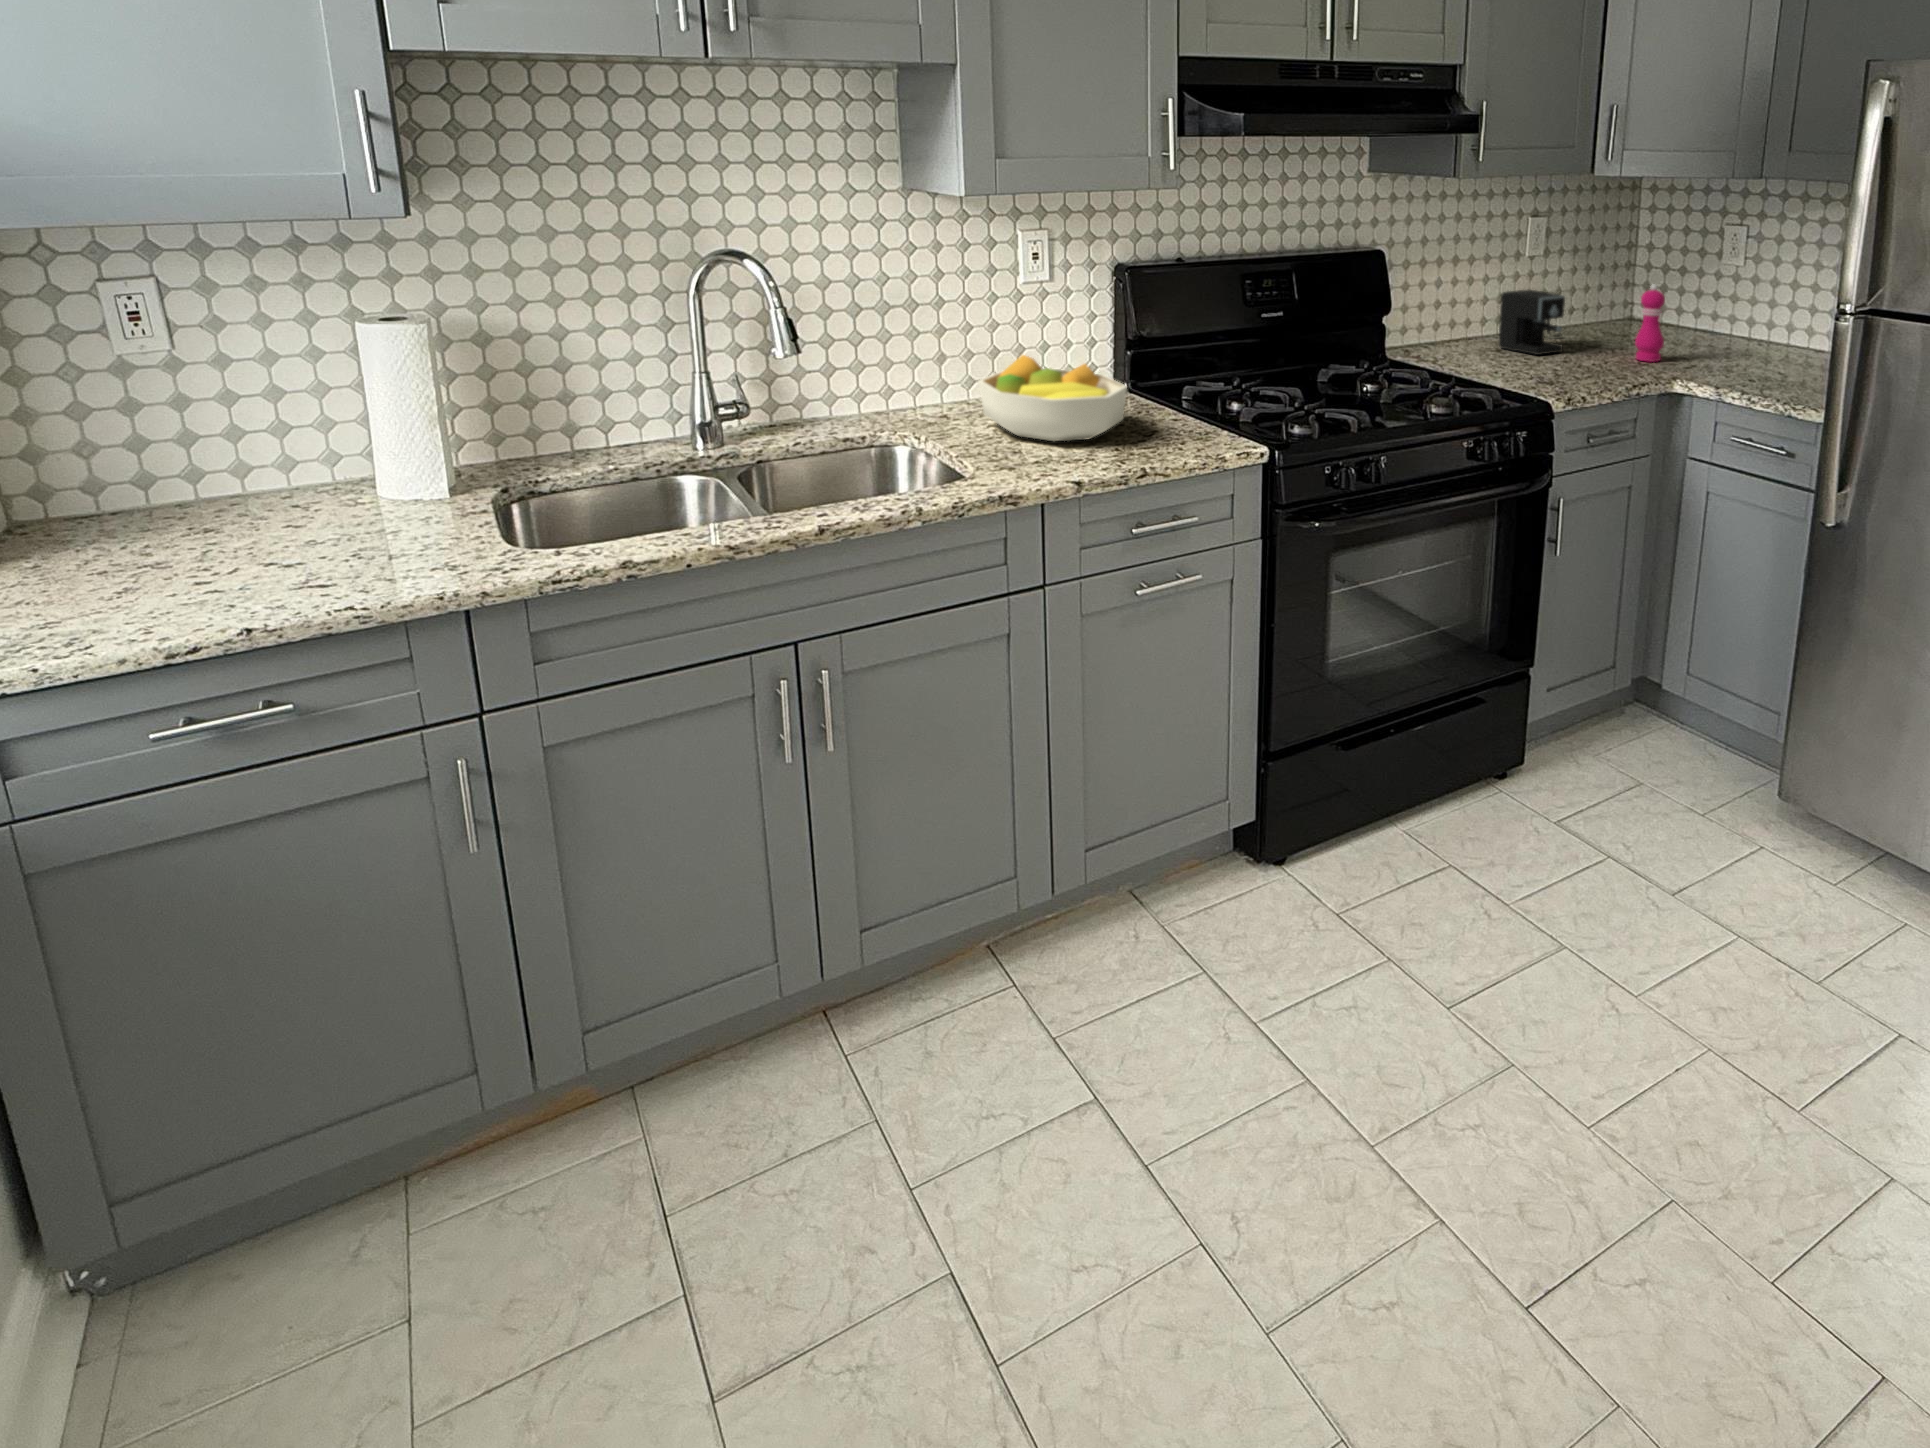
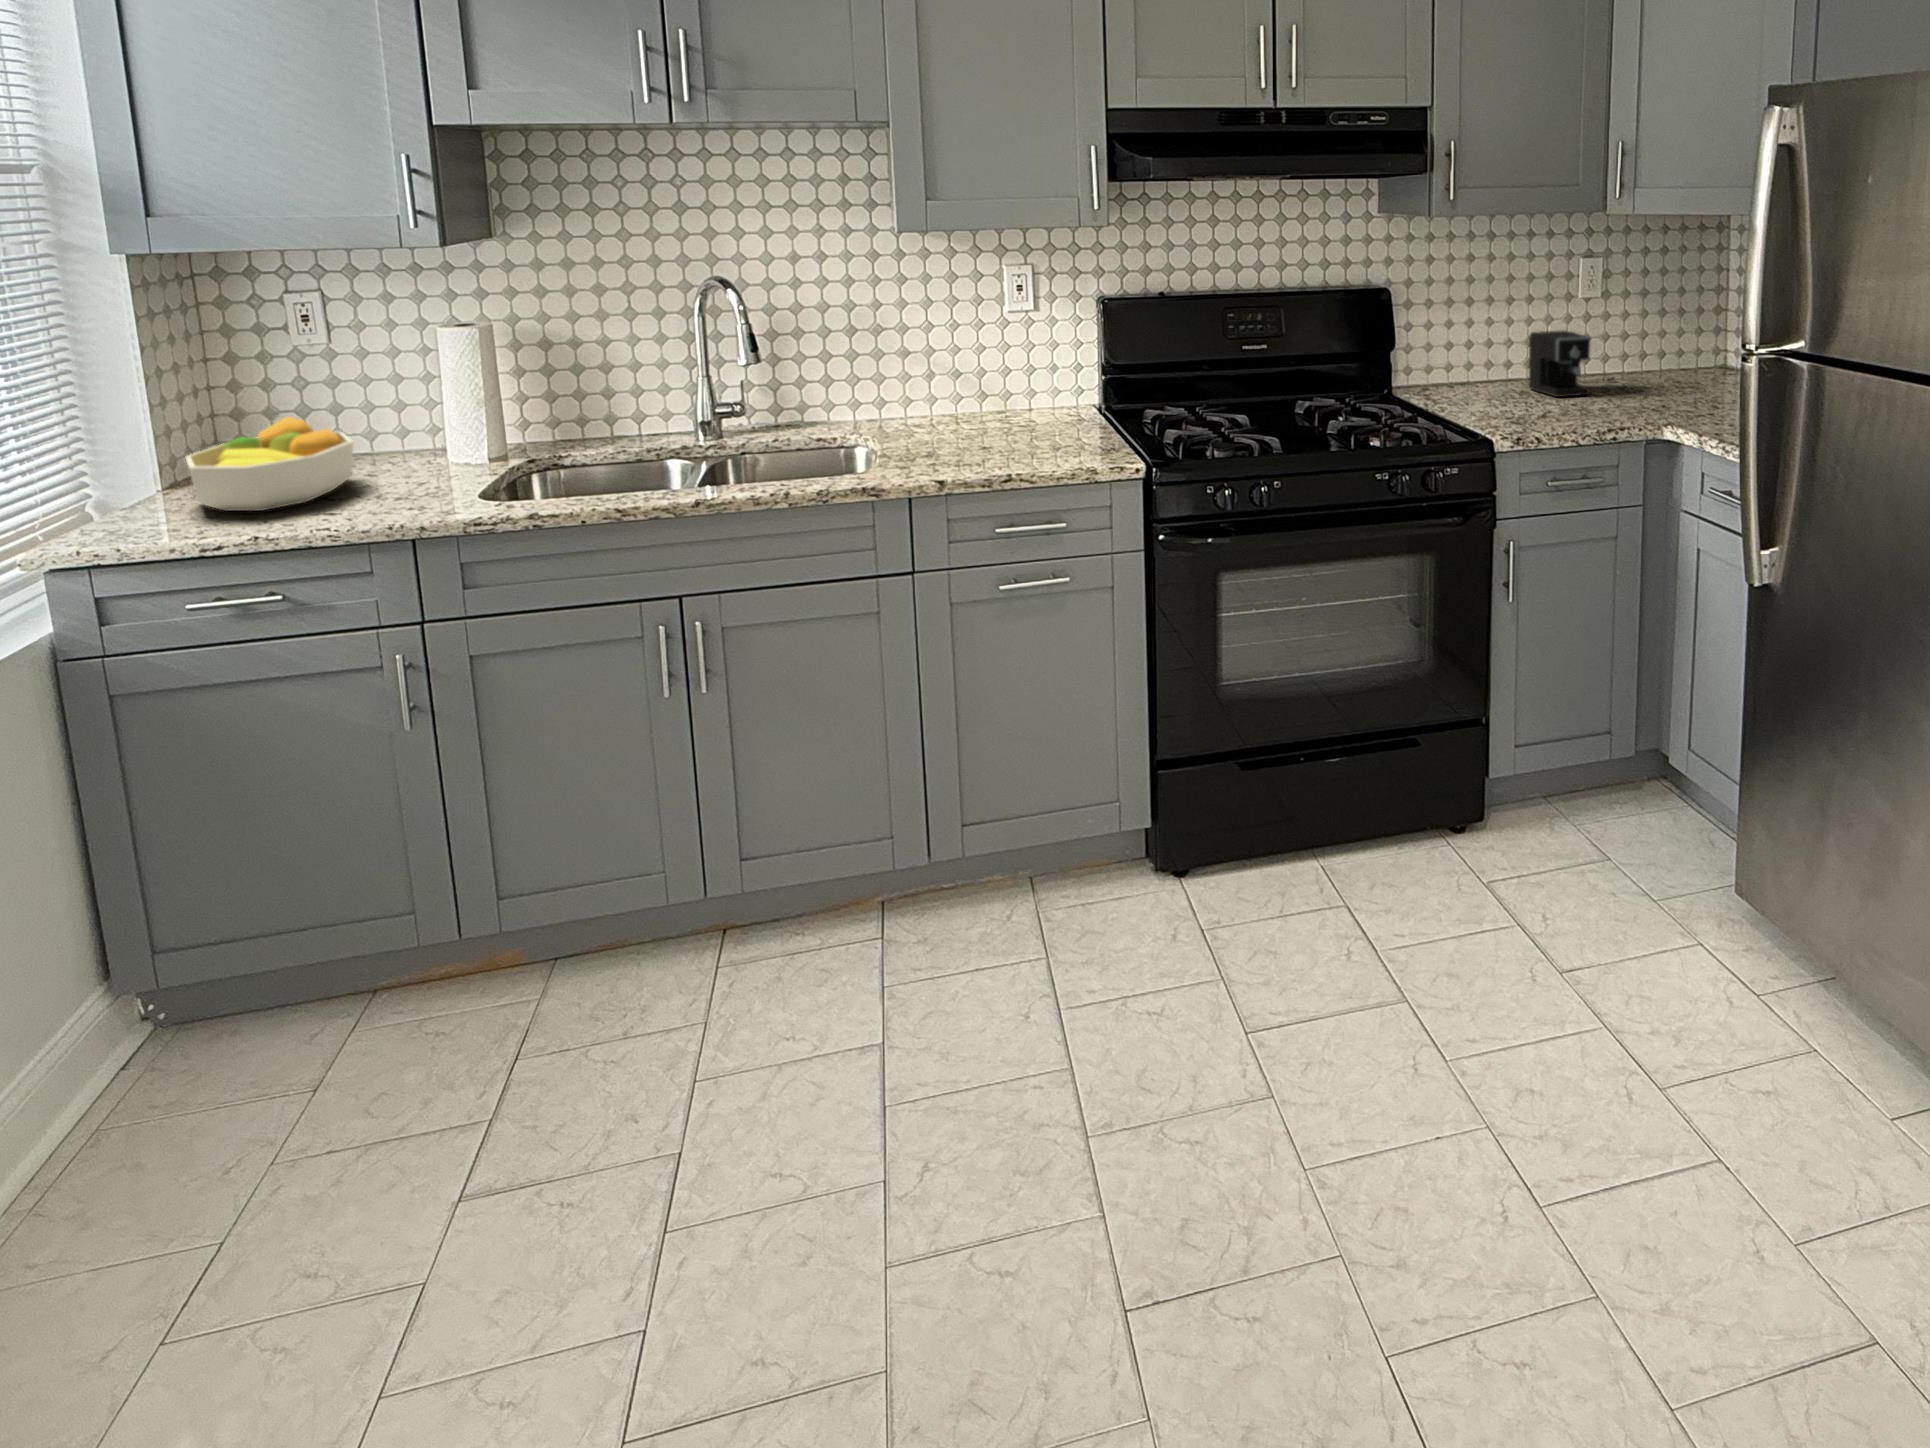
pepper mill: present [1635,284,1665,362] -> none [1658,326,1688,408]
fruit bowl: present [978,355,1127,441] -> present [186,417,353,511]

